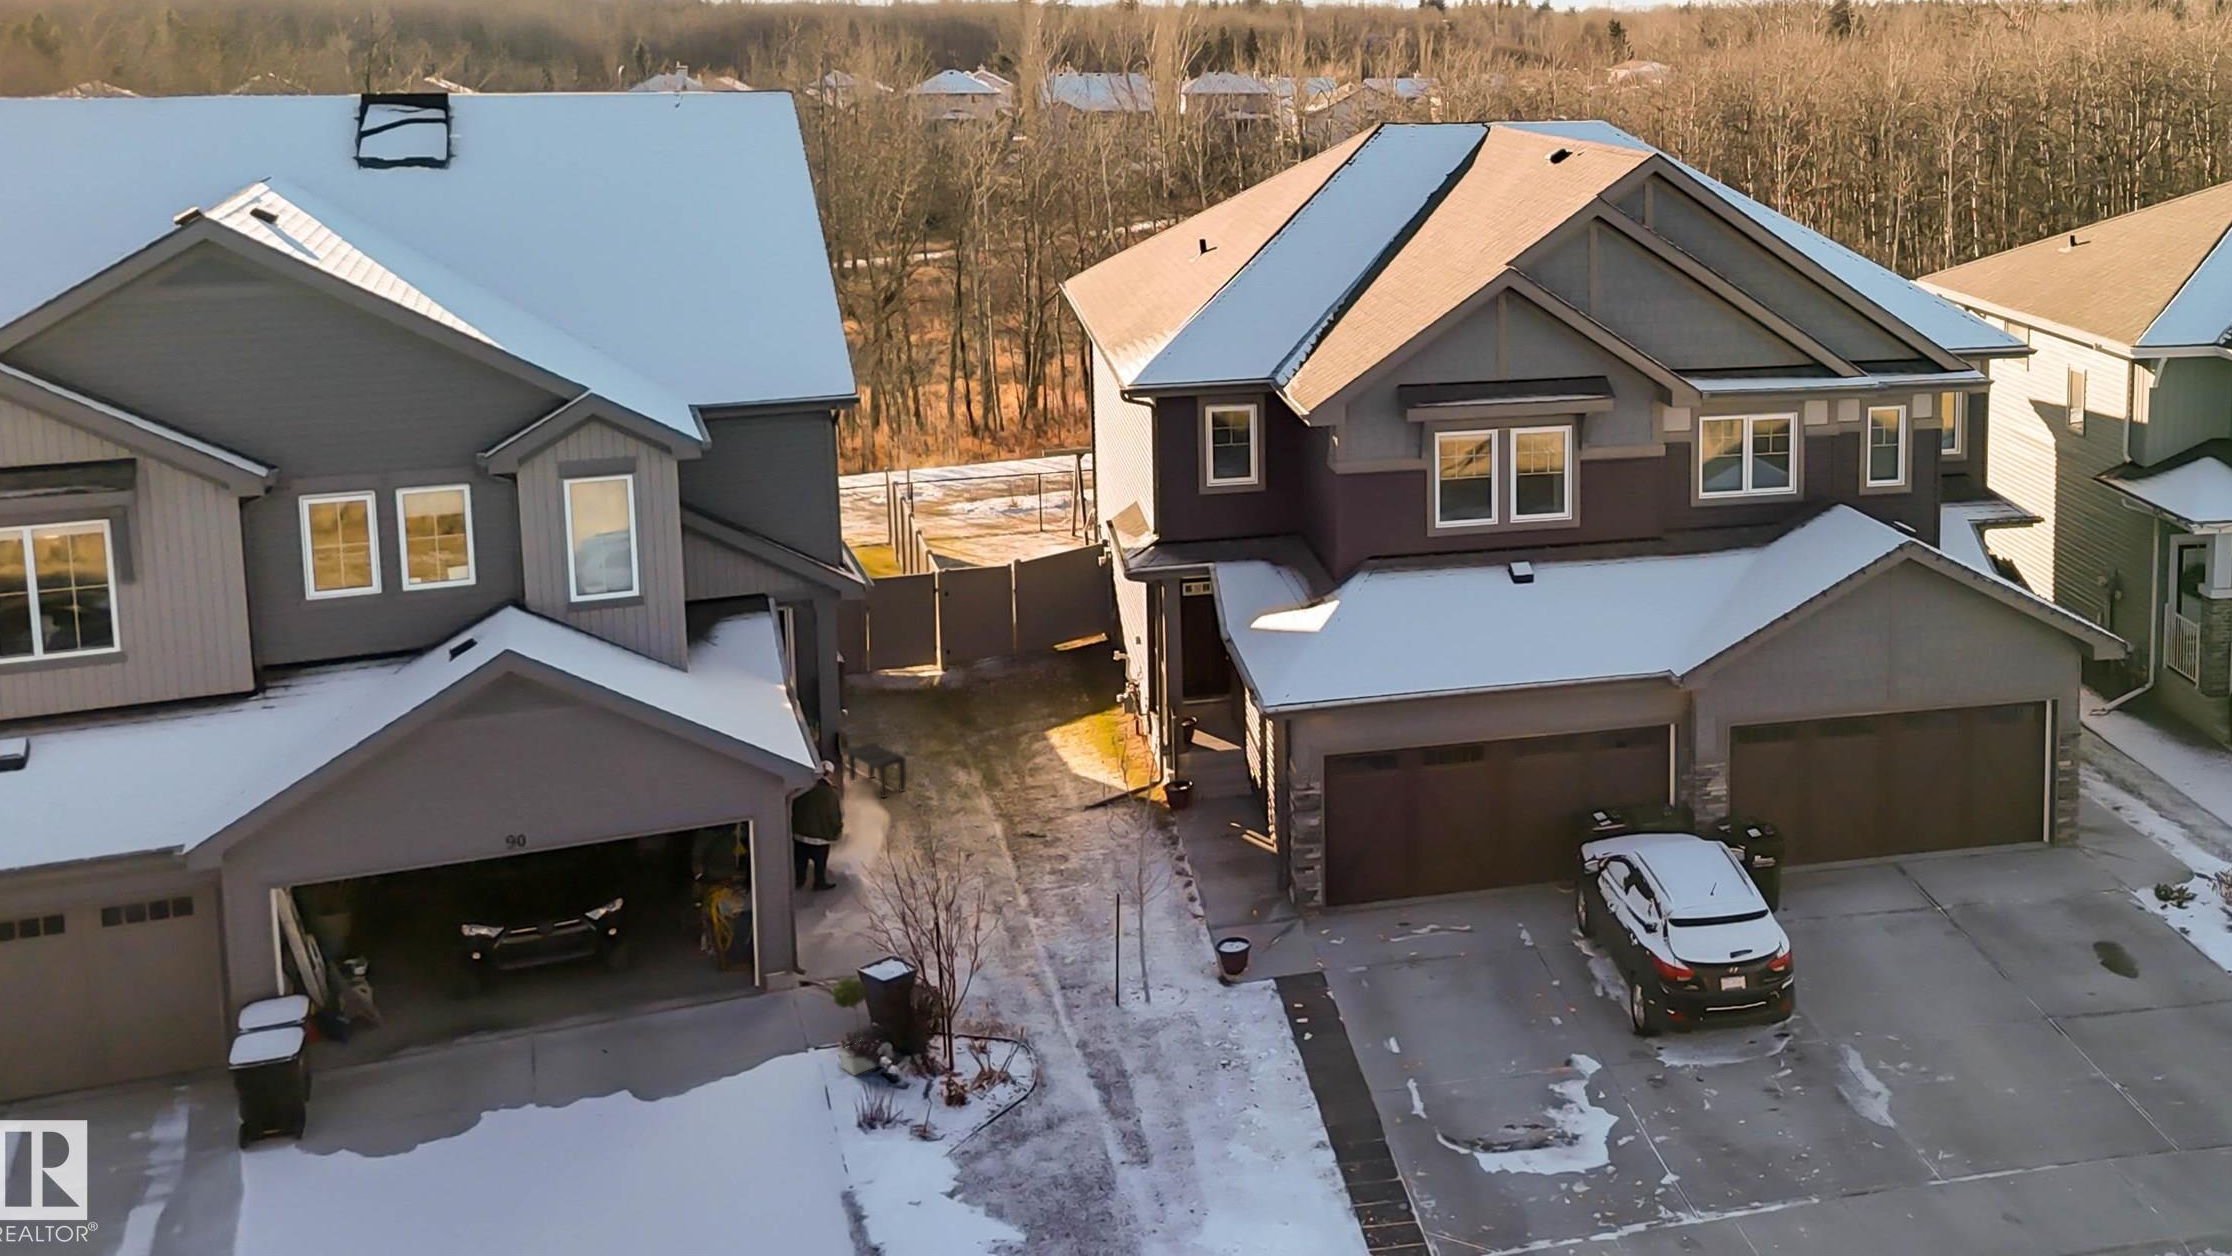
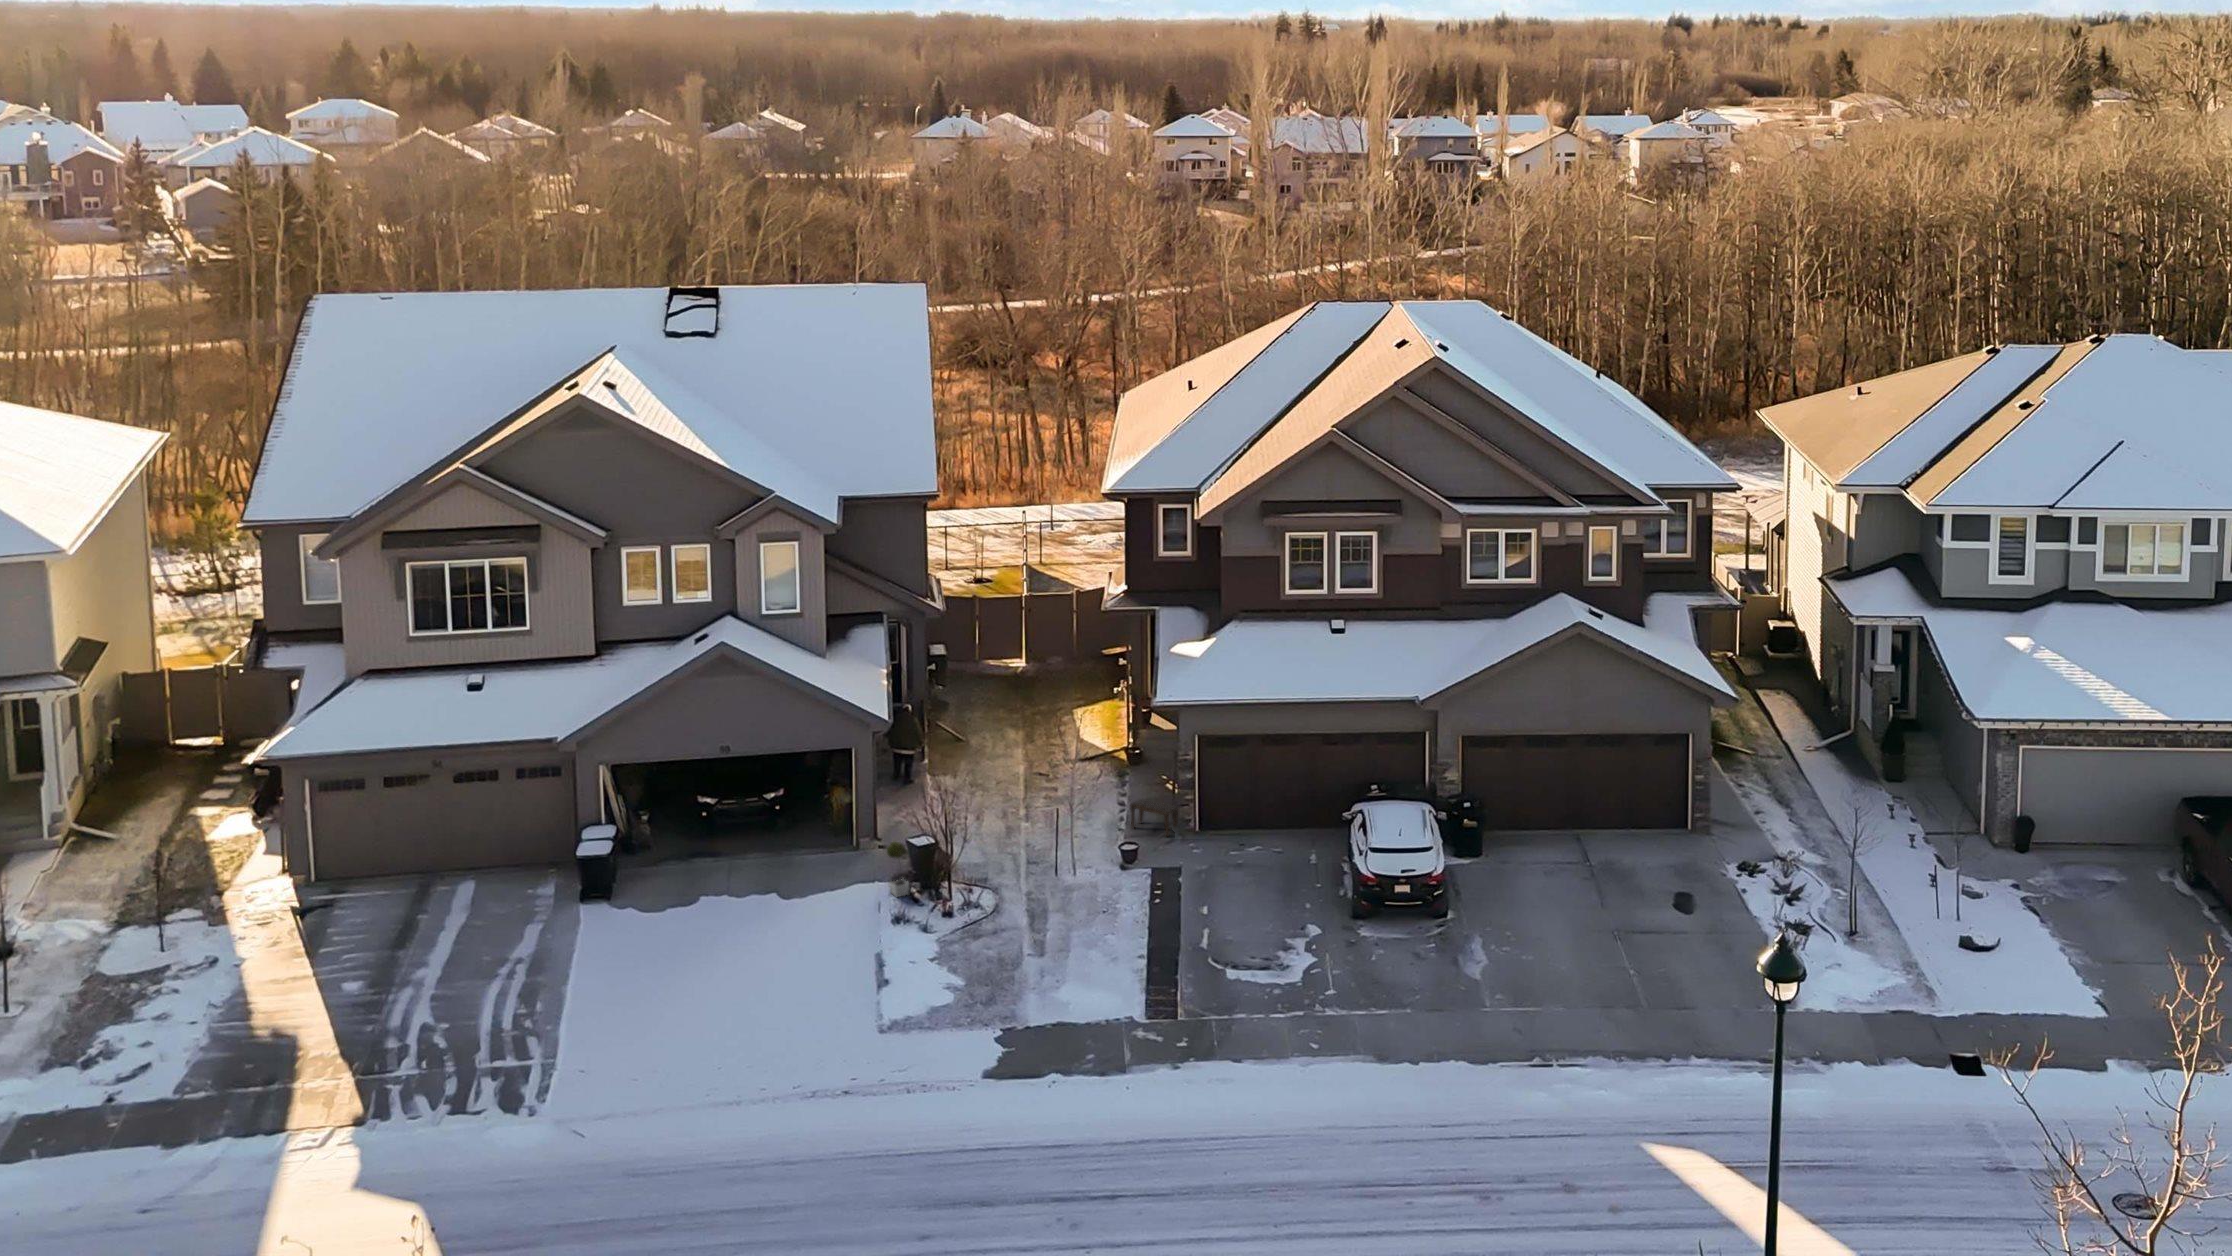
bench: present [847,743,906,798] -> present [1130,799,1179,837]

